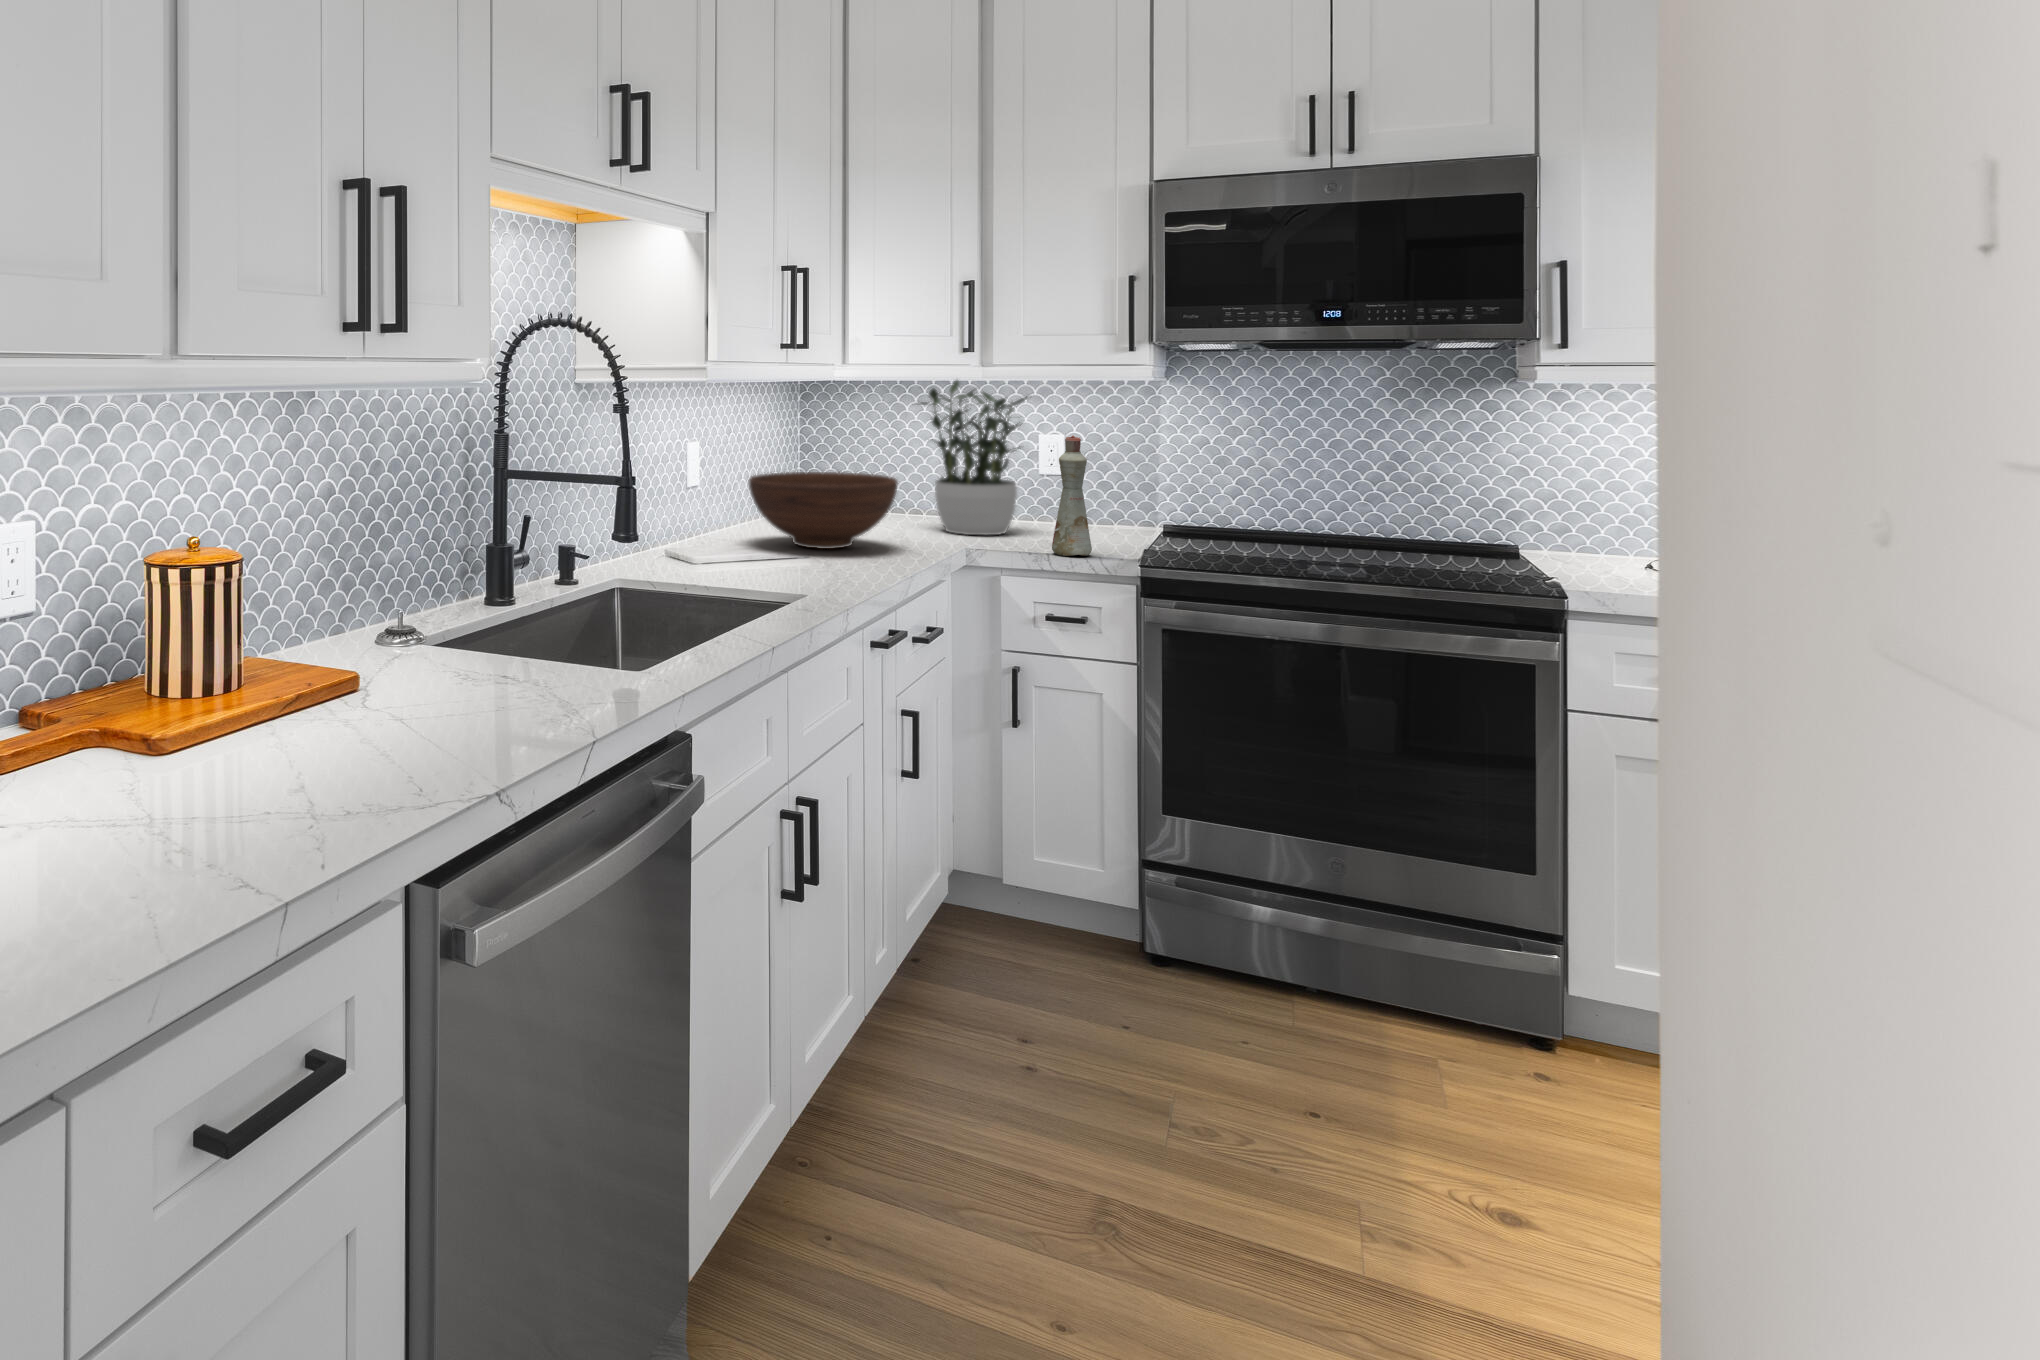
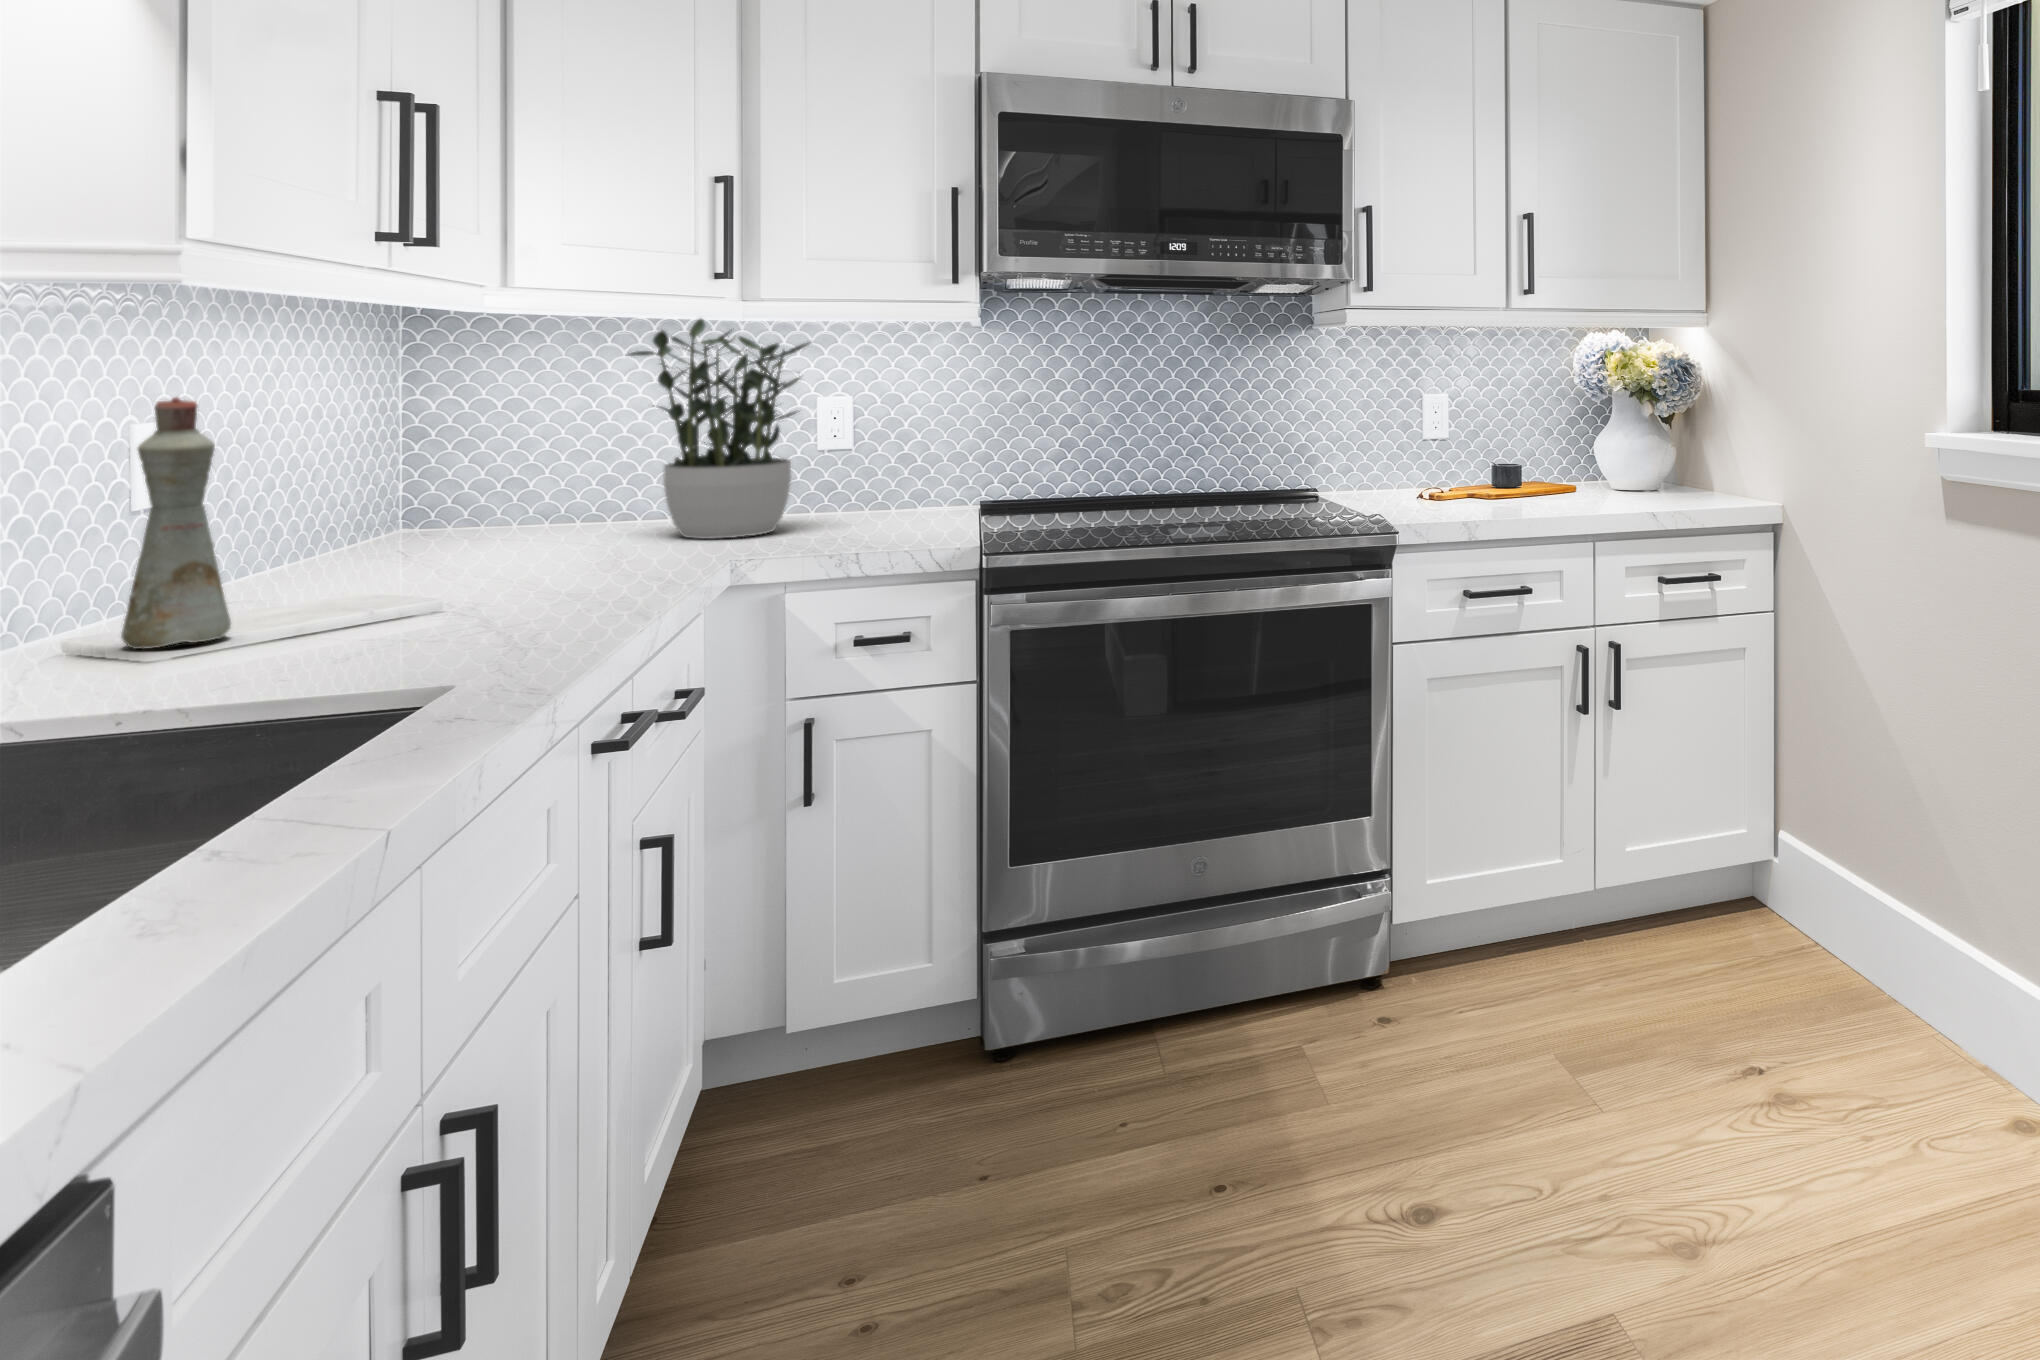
bottle: present [1052,435,1092,556] -> present [121,397,231,649]
fruit bowl: present [749,472,898,549] -> none [298,460,615,590]

